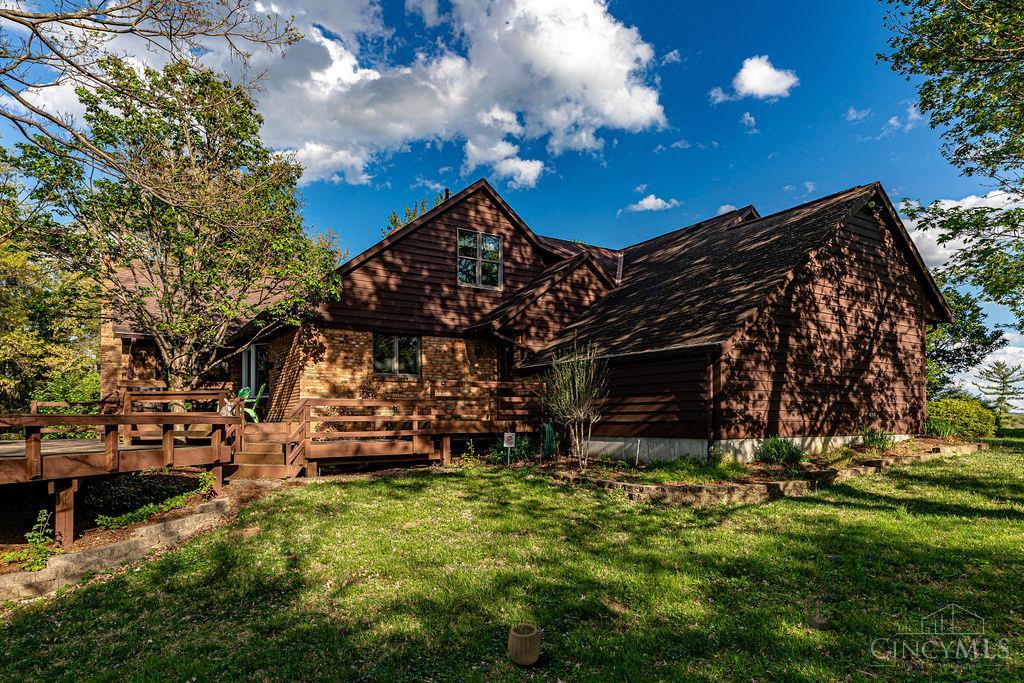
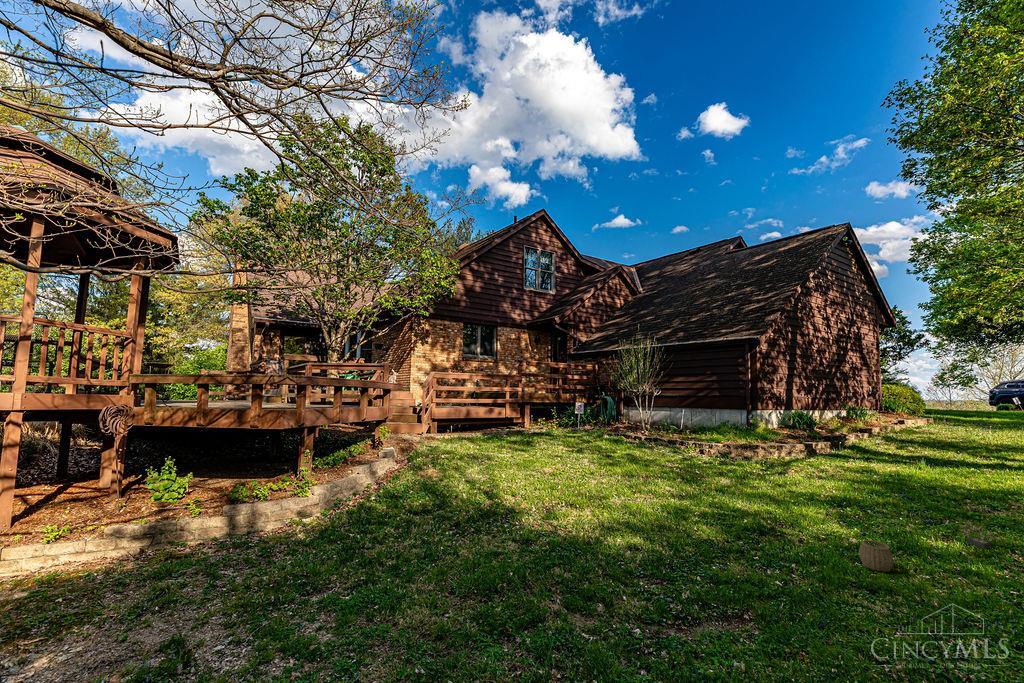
woven basket: present [508,624,541,665] -> present [859,540,894,572]

